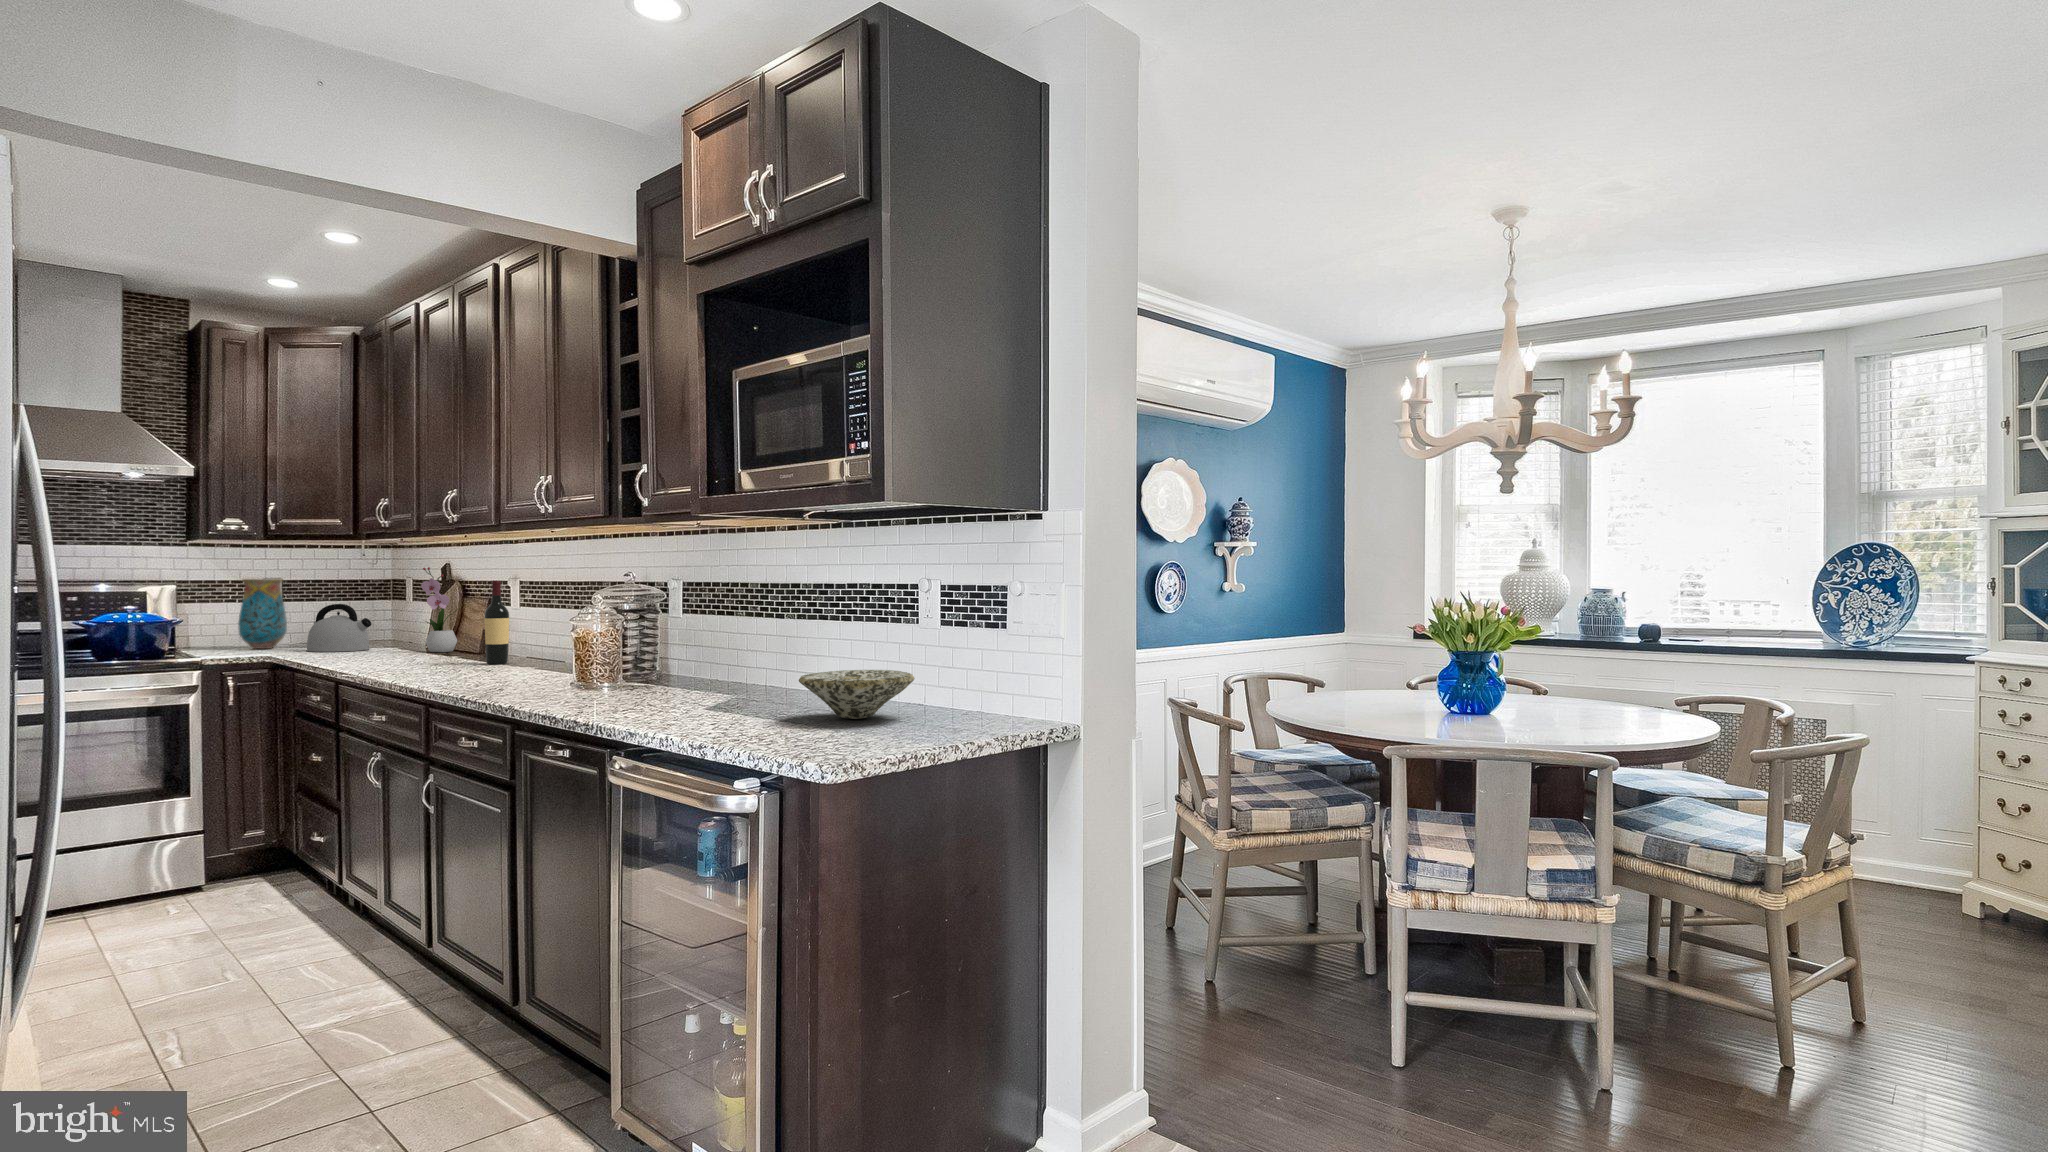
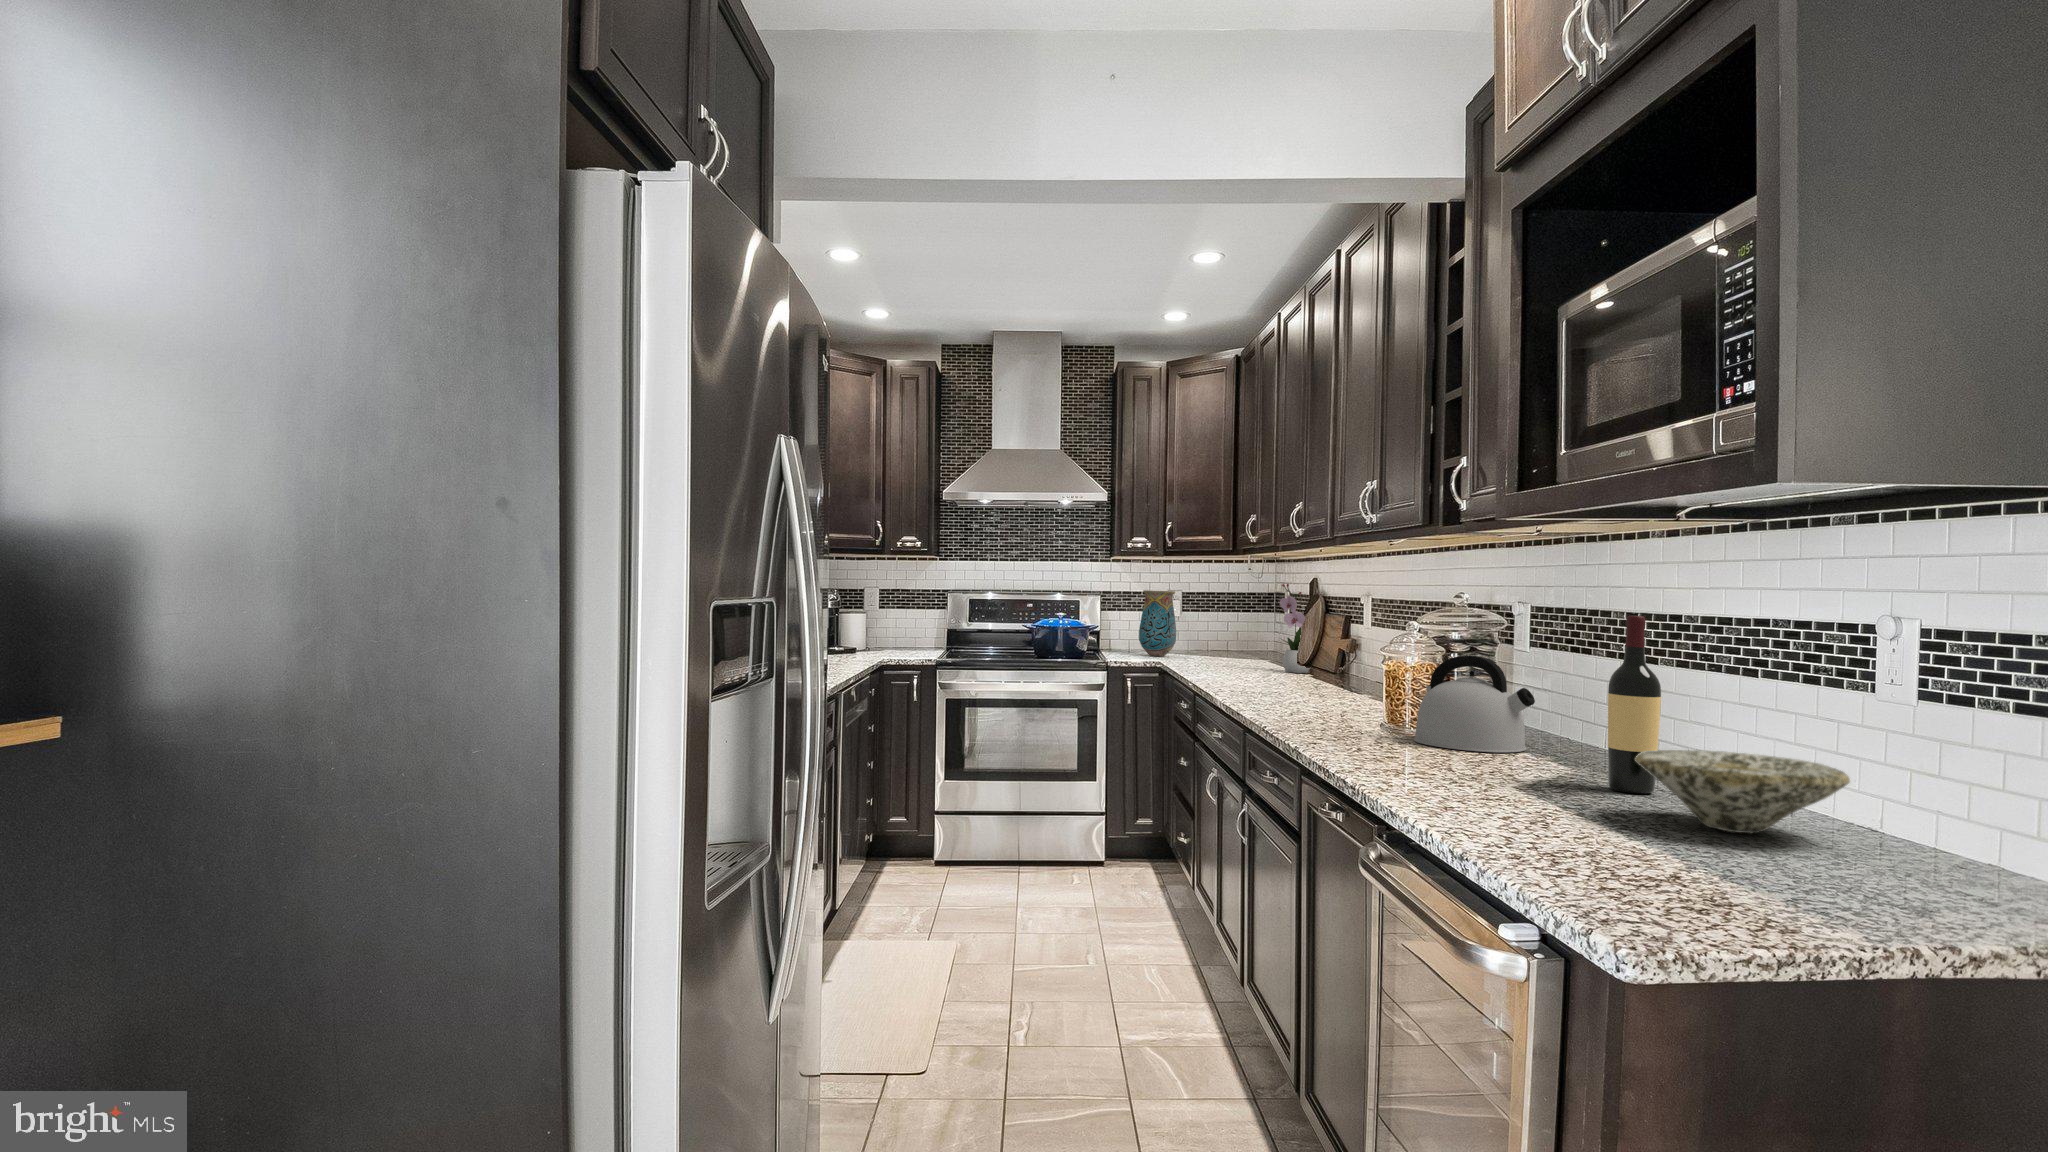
wine bottle: present [485,581,509,664] -> present [1608,616,1661,794]
kettle: present [306,604,372,652] -> present [1414,655,1535,753]

